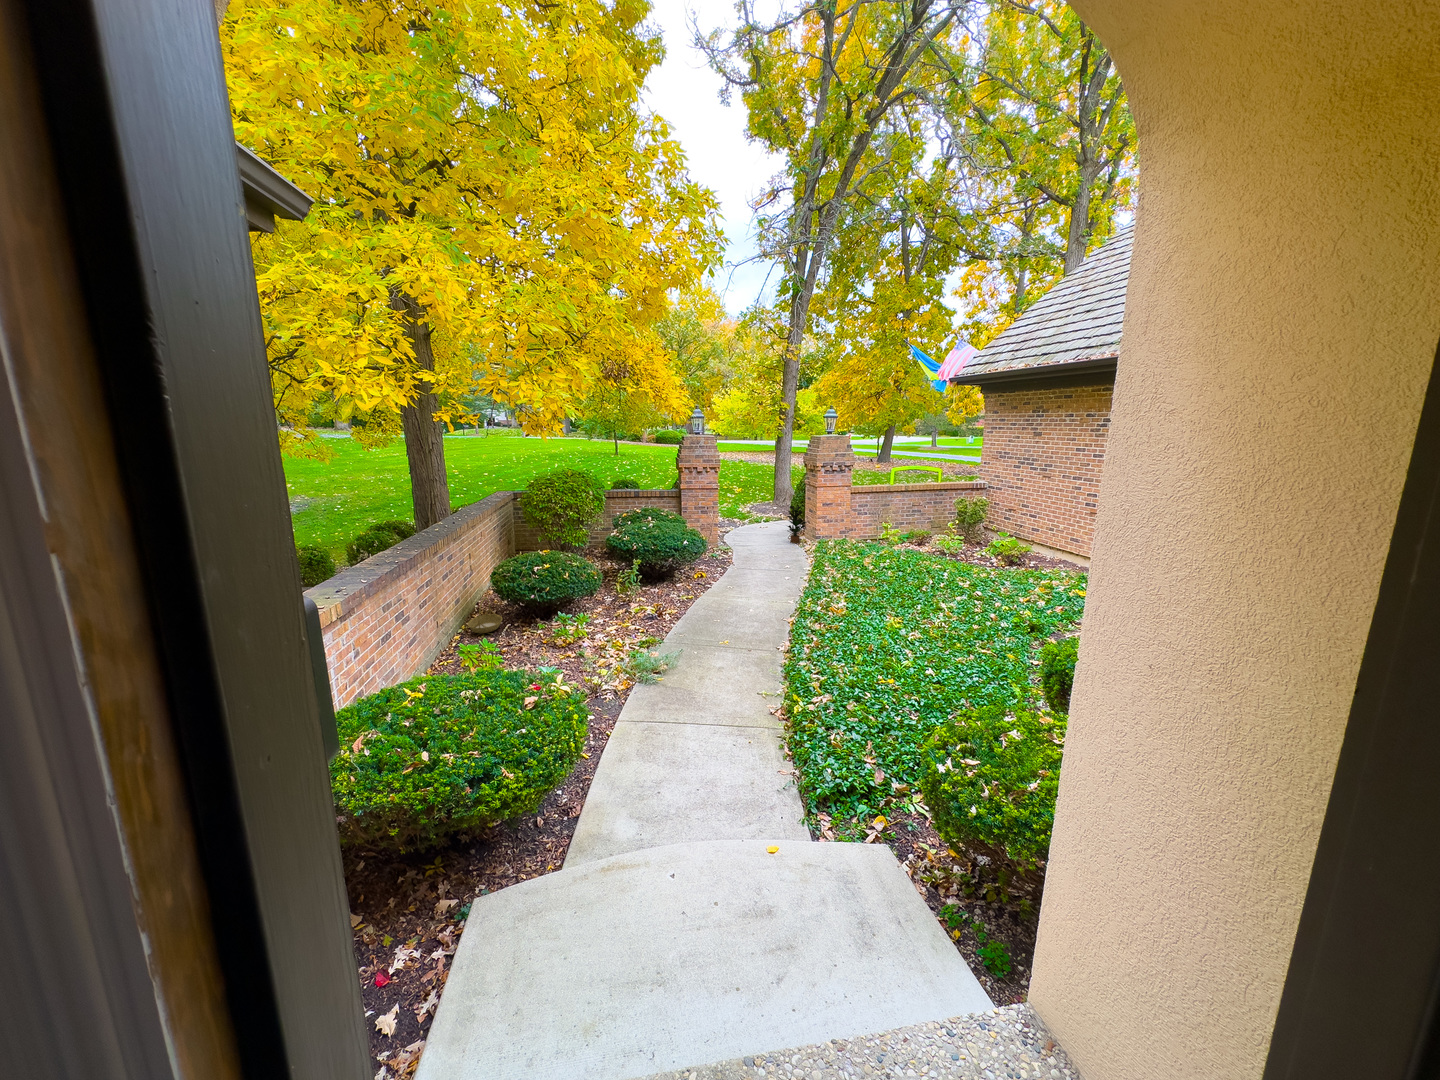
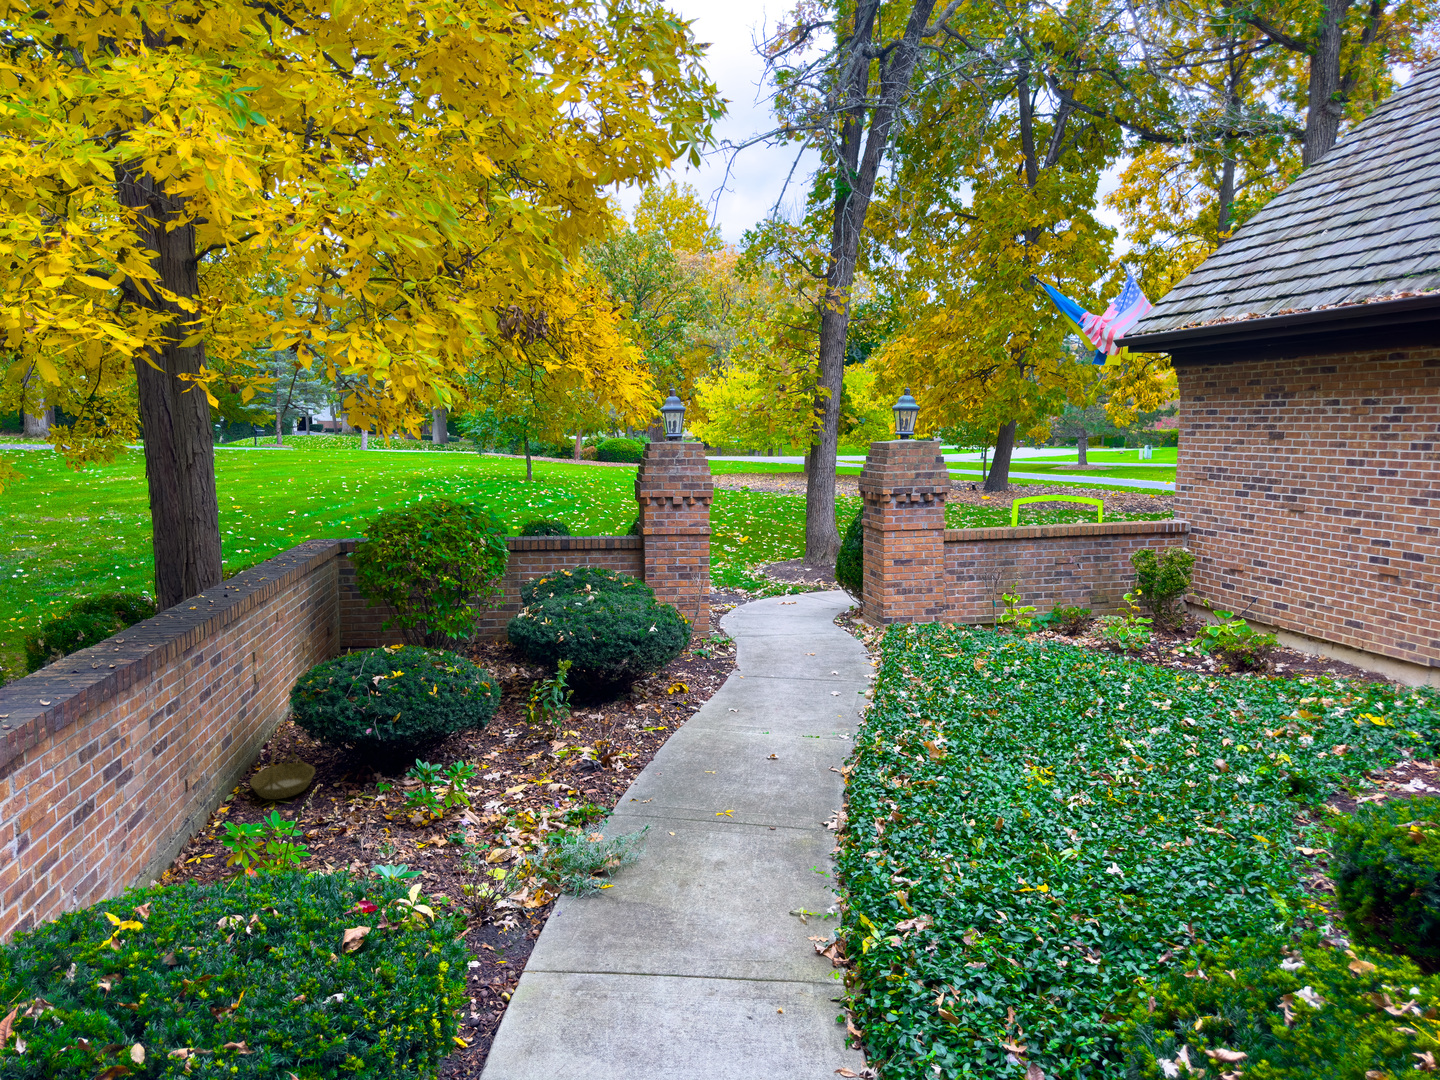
potted plant: present [787,506,807,543] -> none [832,564,871,630]

